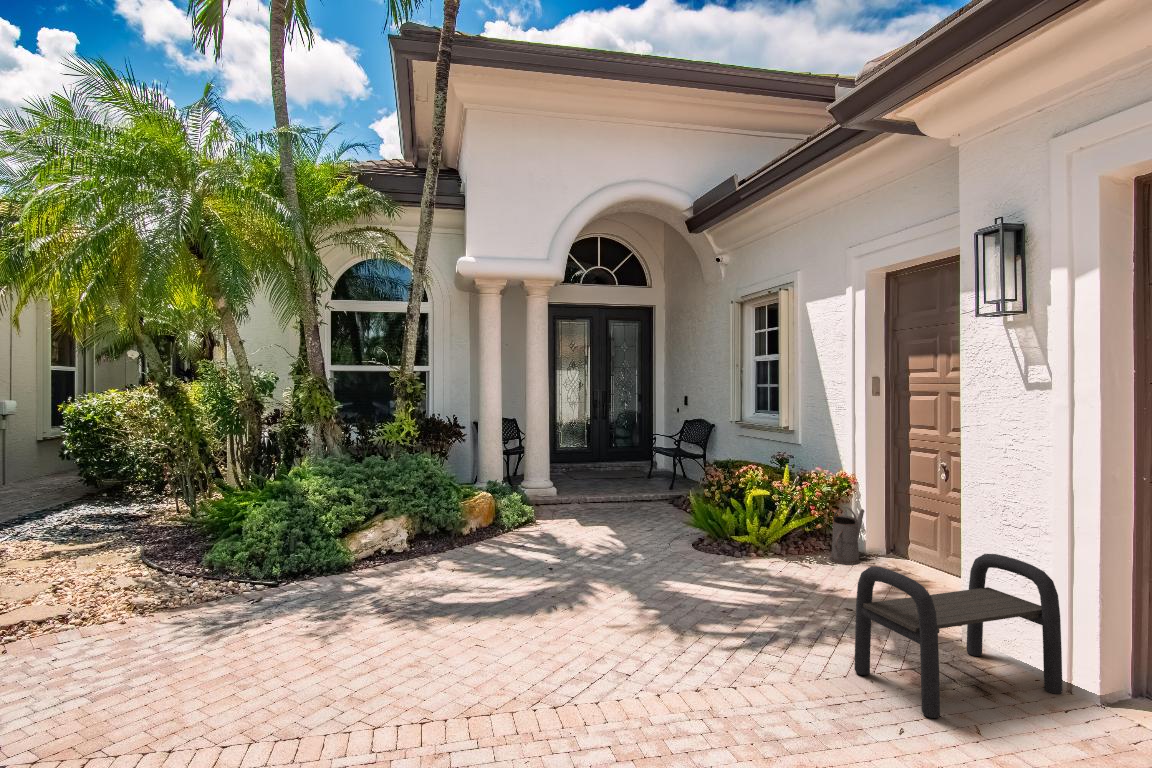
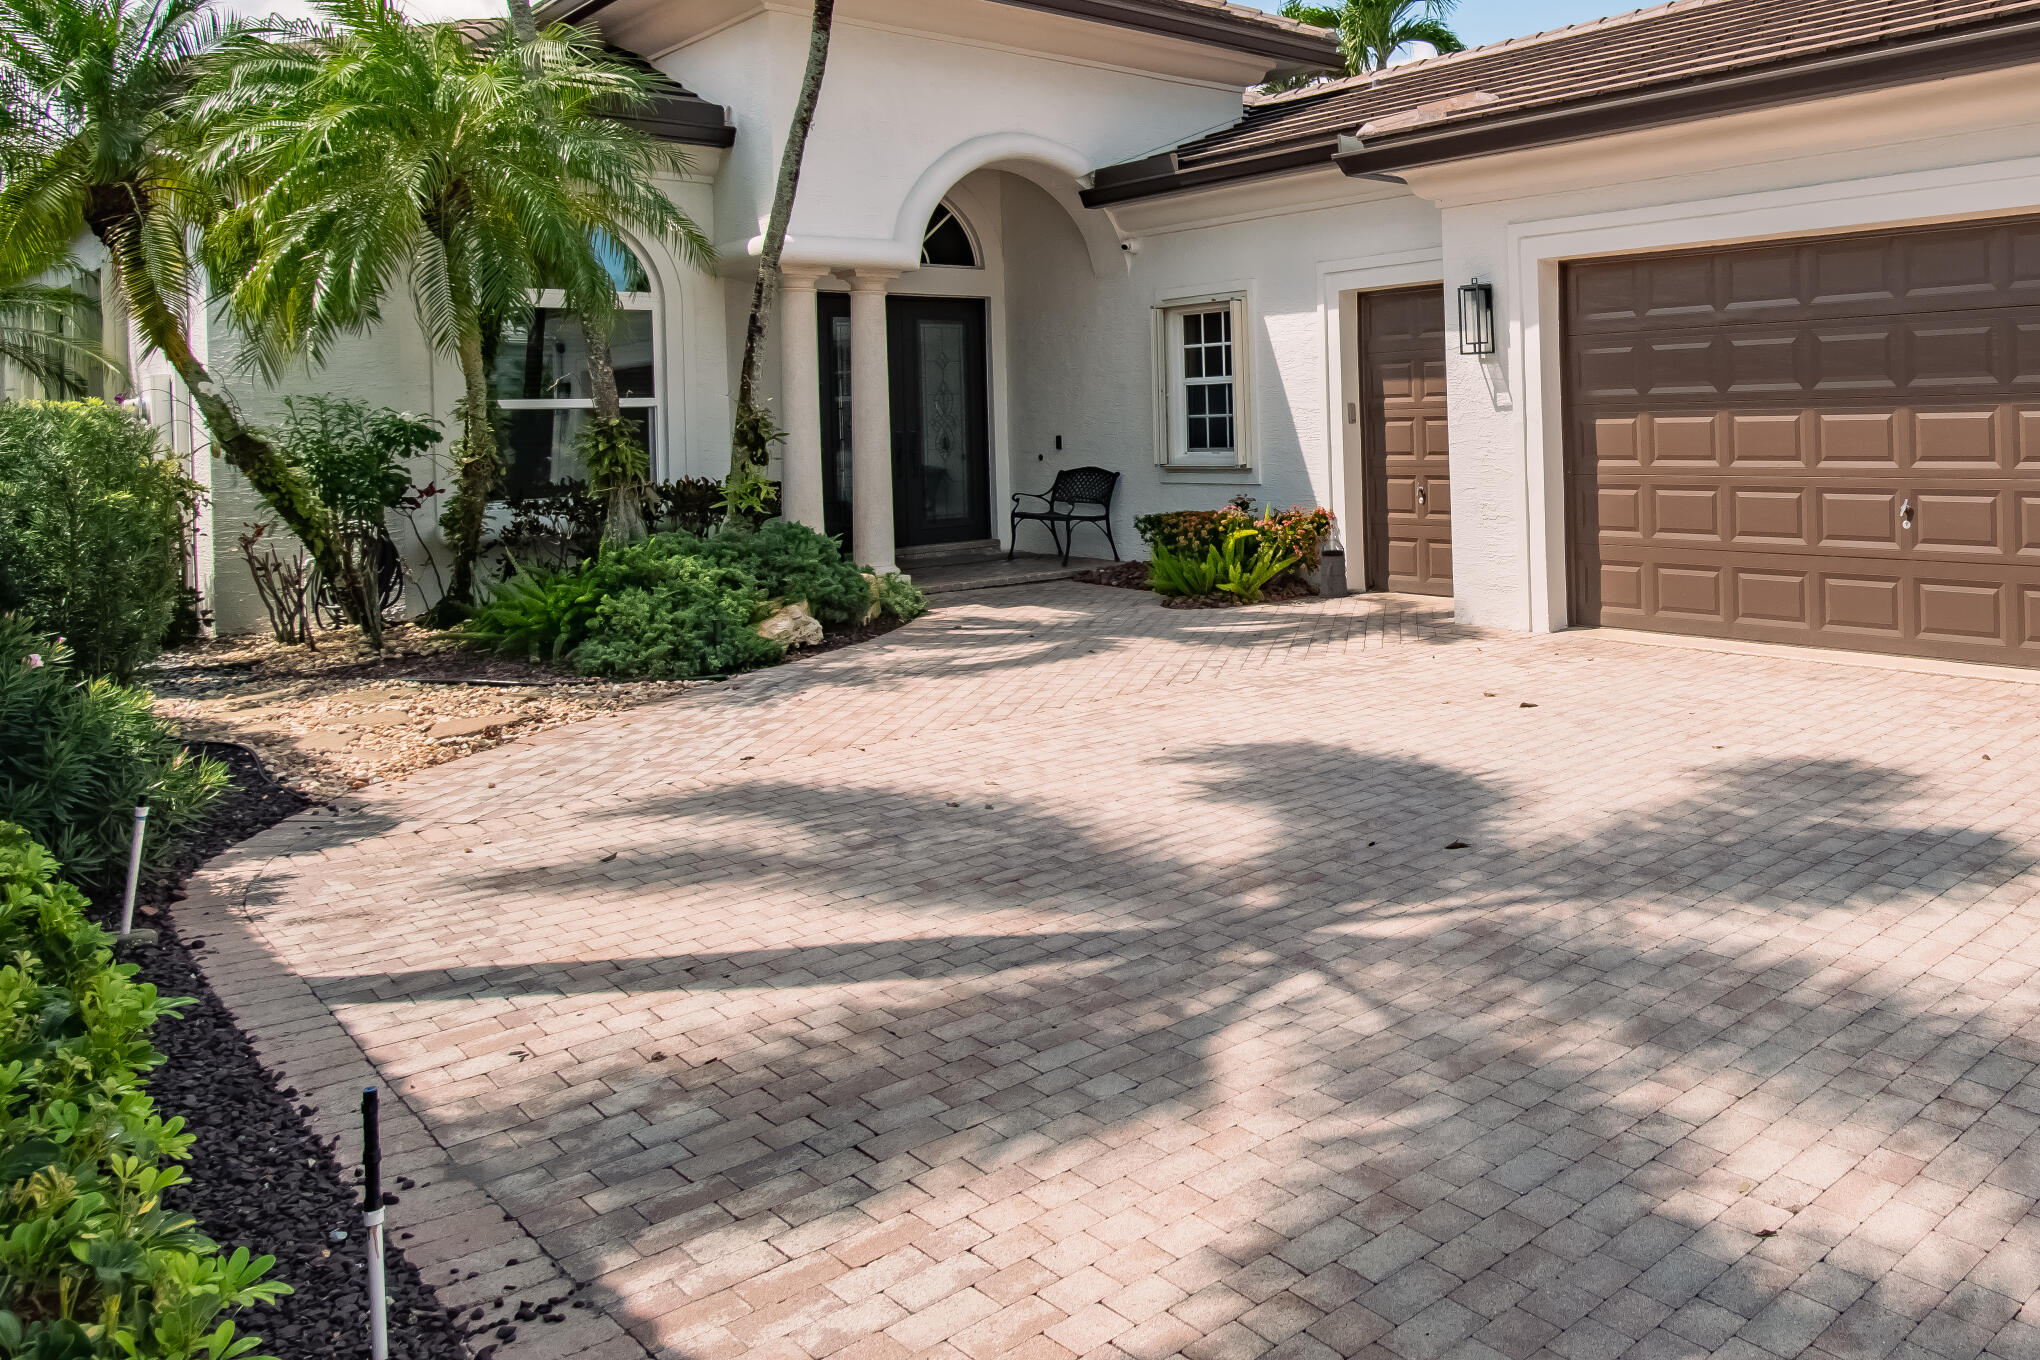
bench: present [854,554,1063,718] -> none [1393,537,1525,643]

